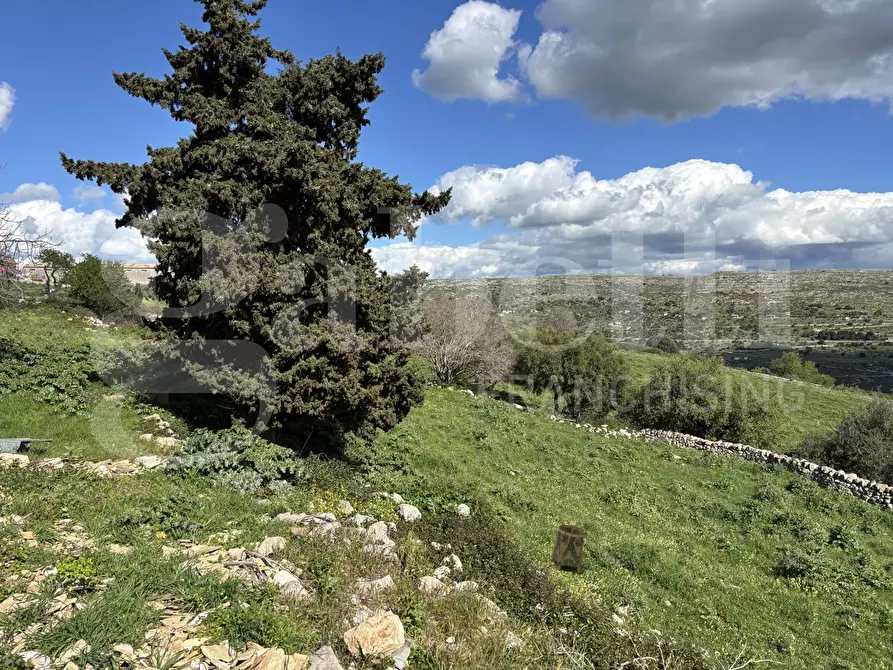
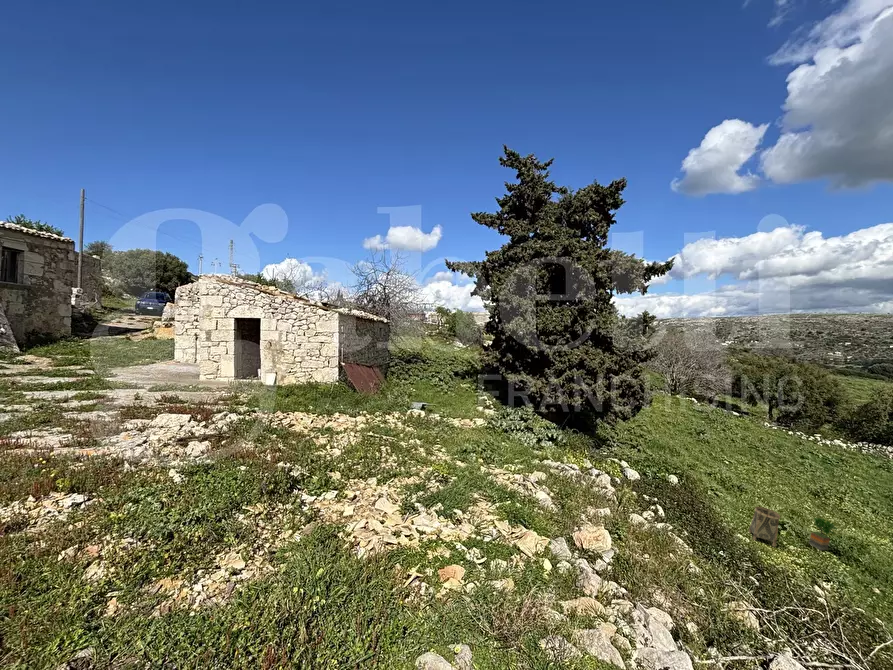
potted tree: none [609,524,636,564] -> present [809,518,837,550]

